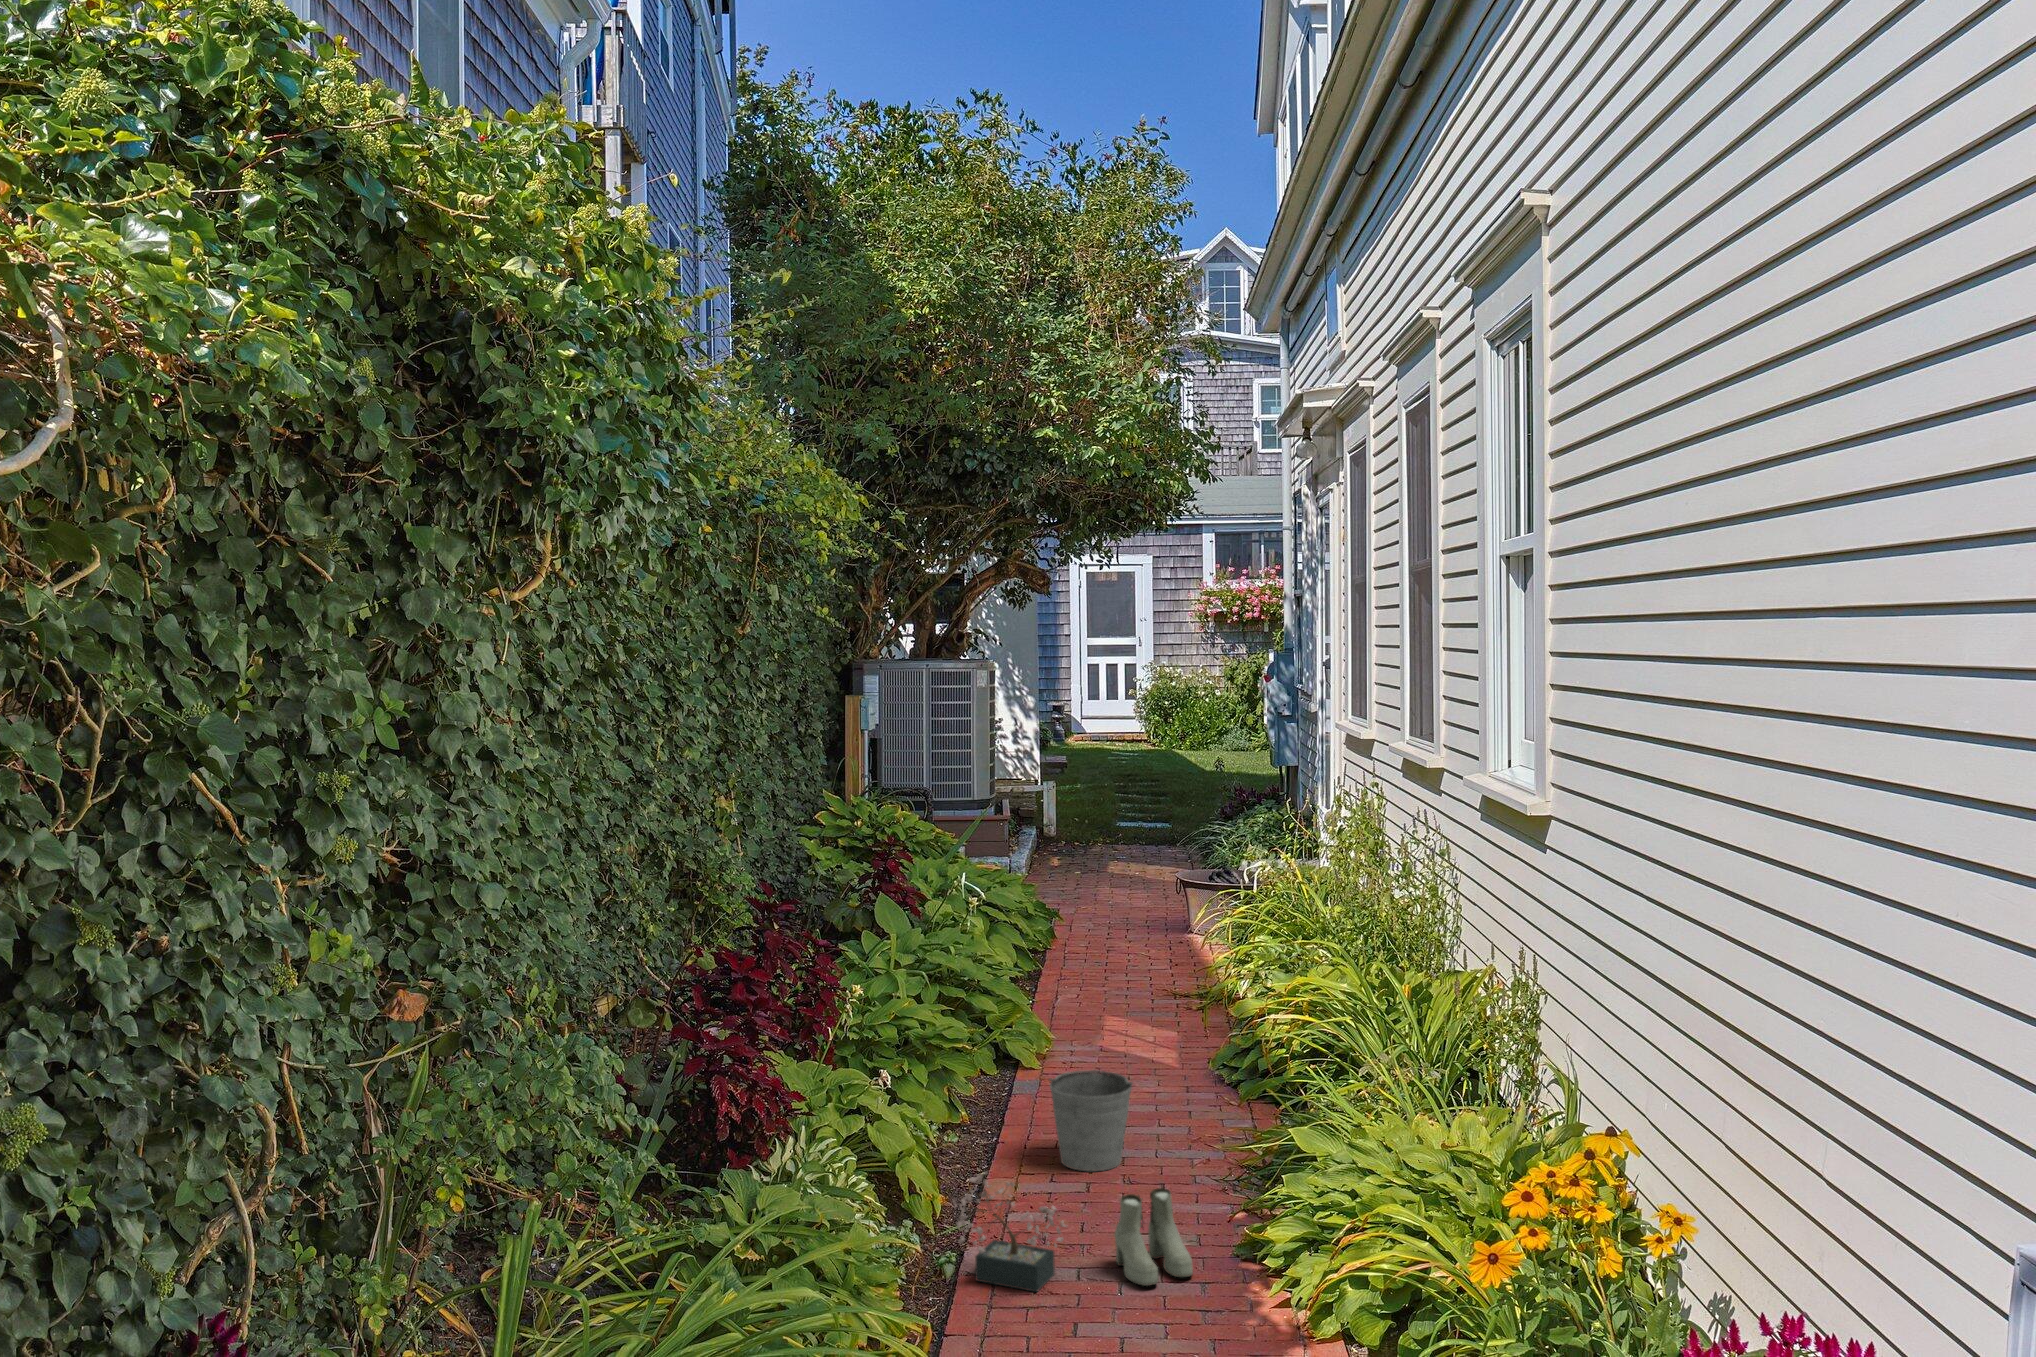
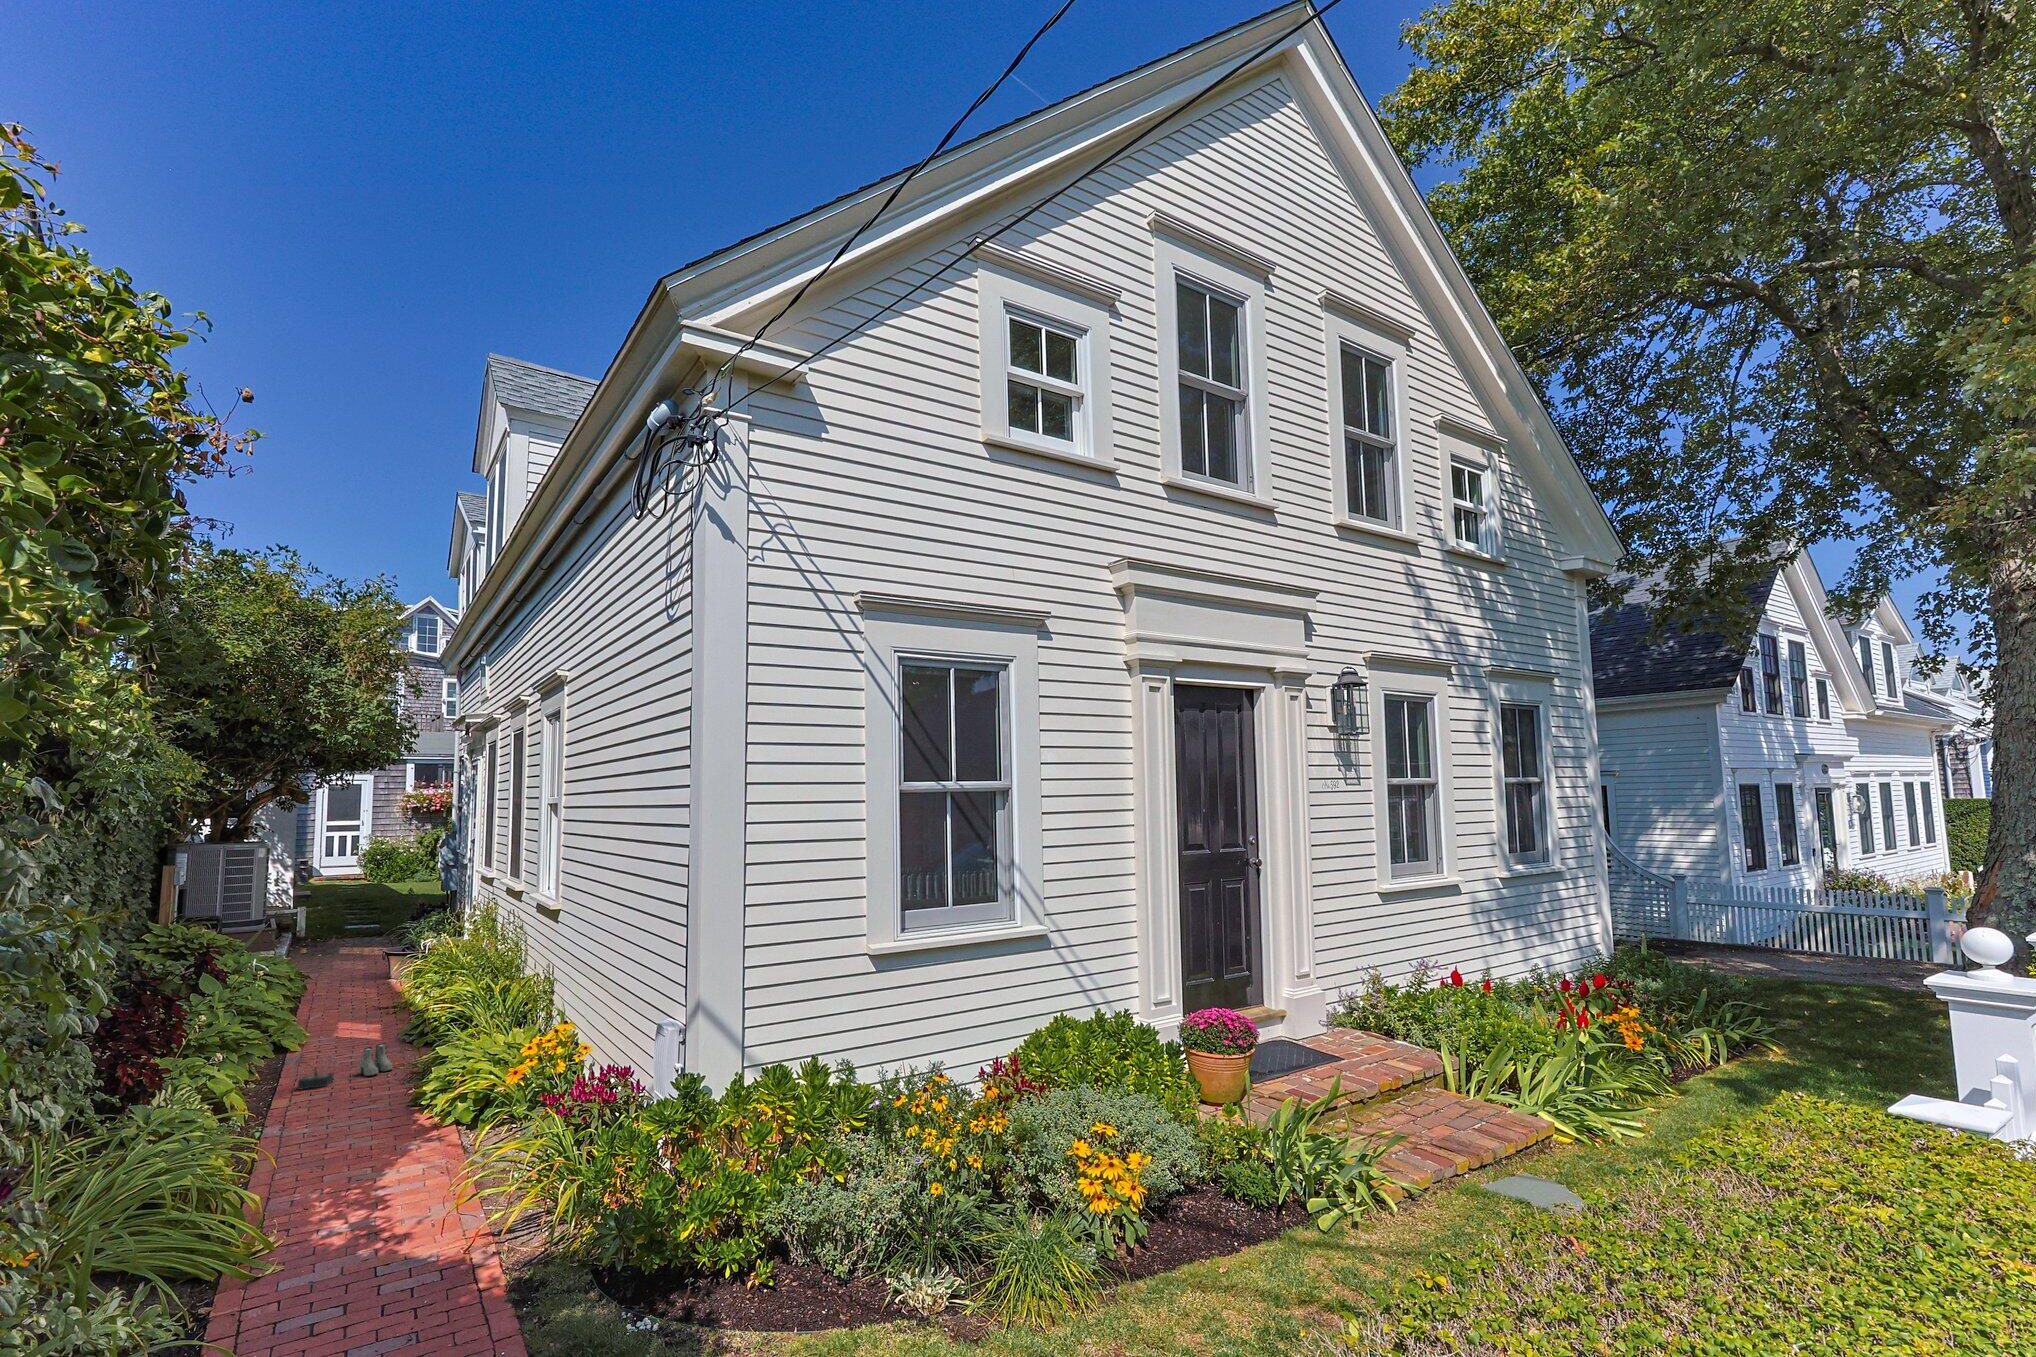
bucket: present [1049,1070,1132,1171] -> none [327,1017,367,1056]

